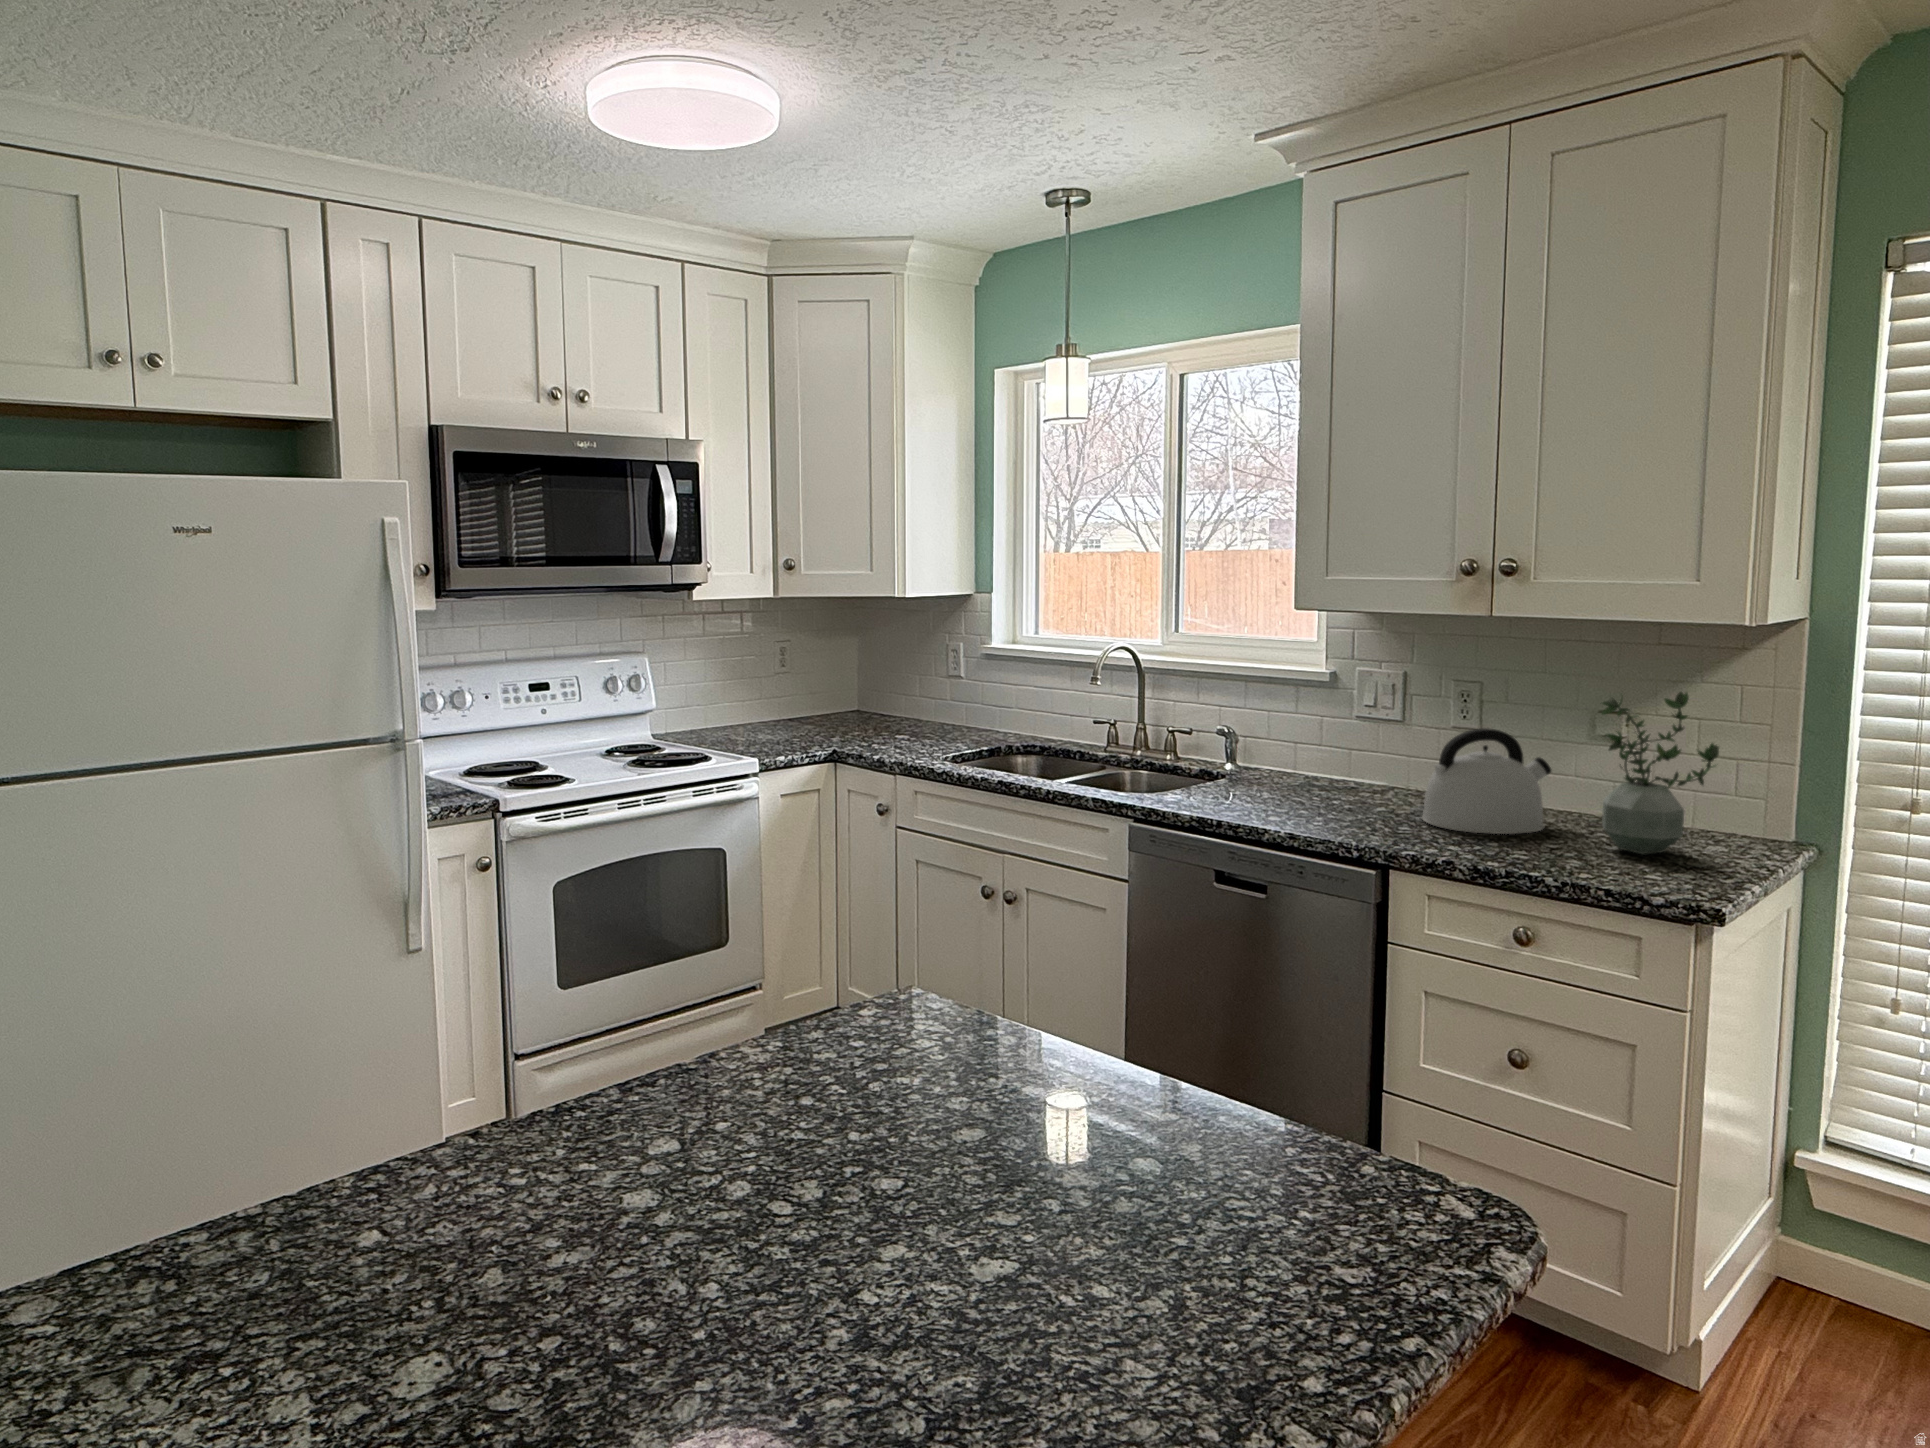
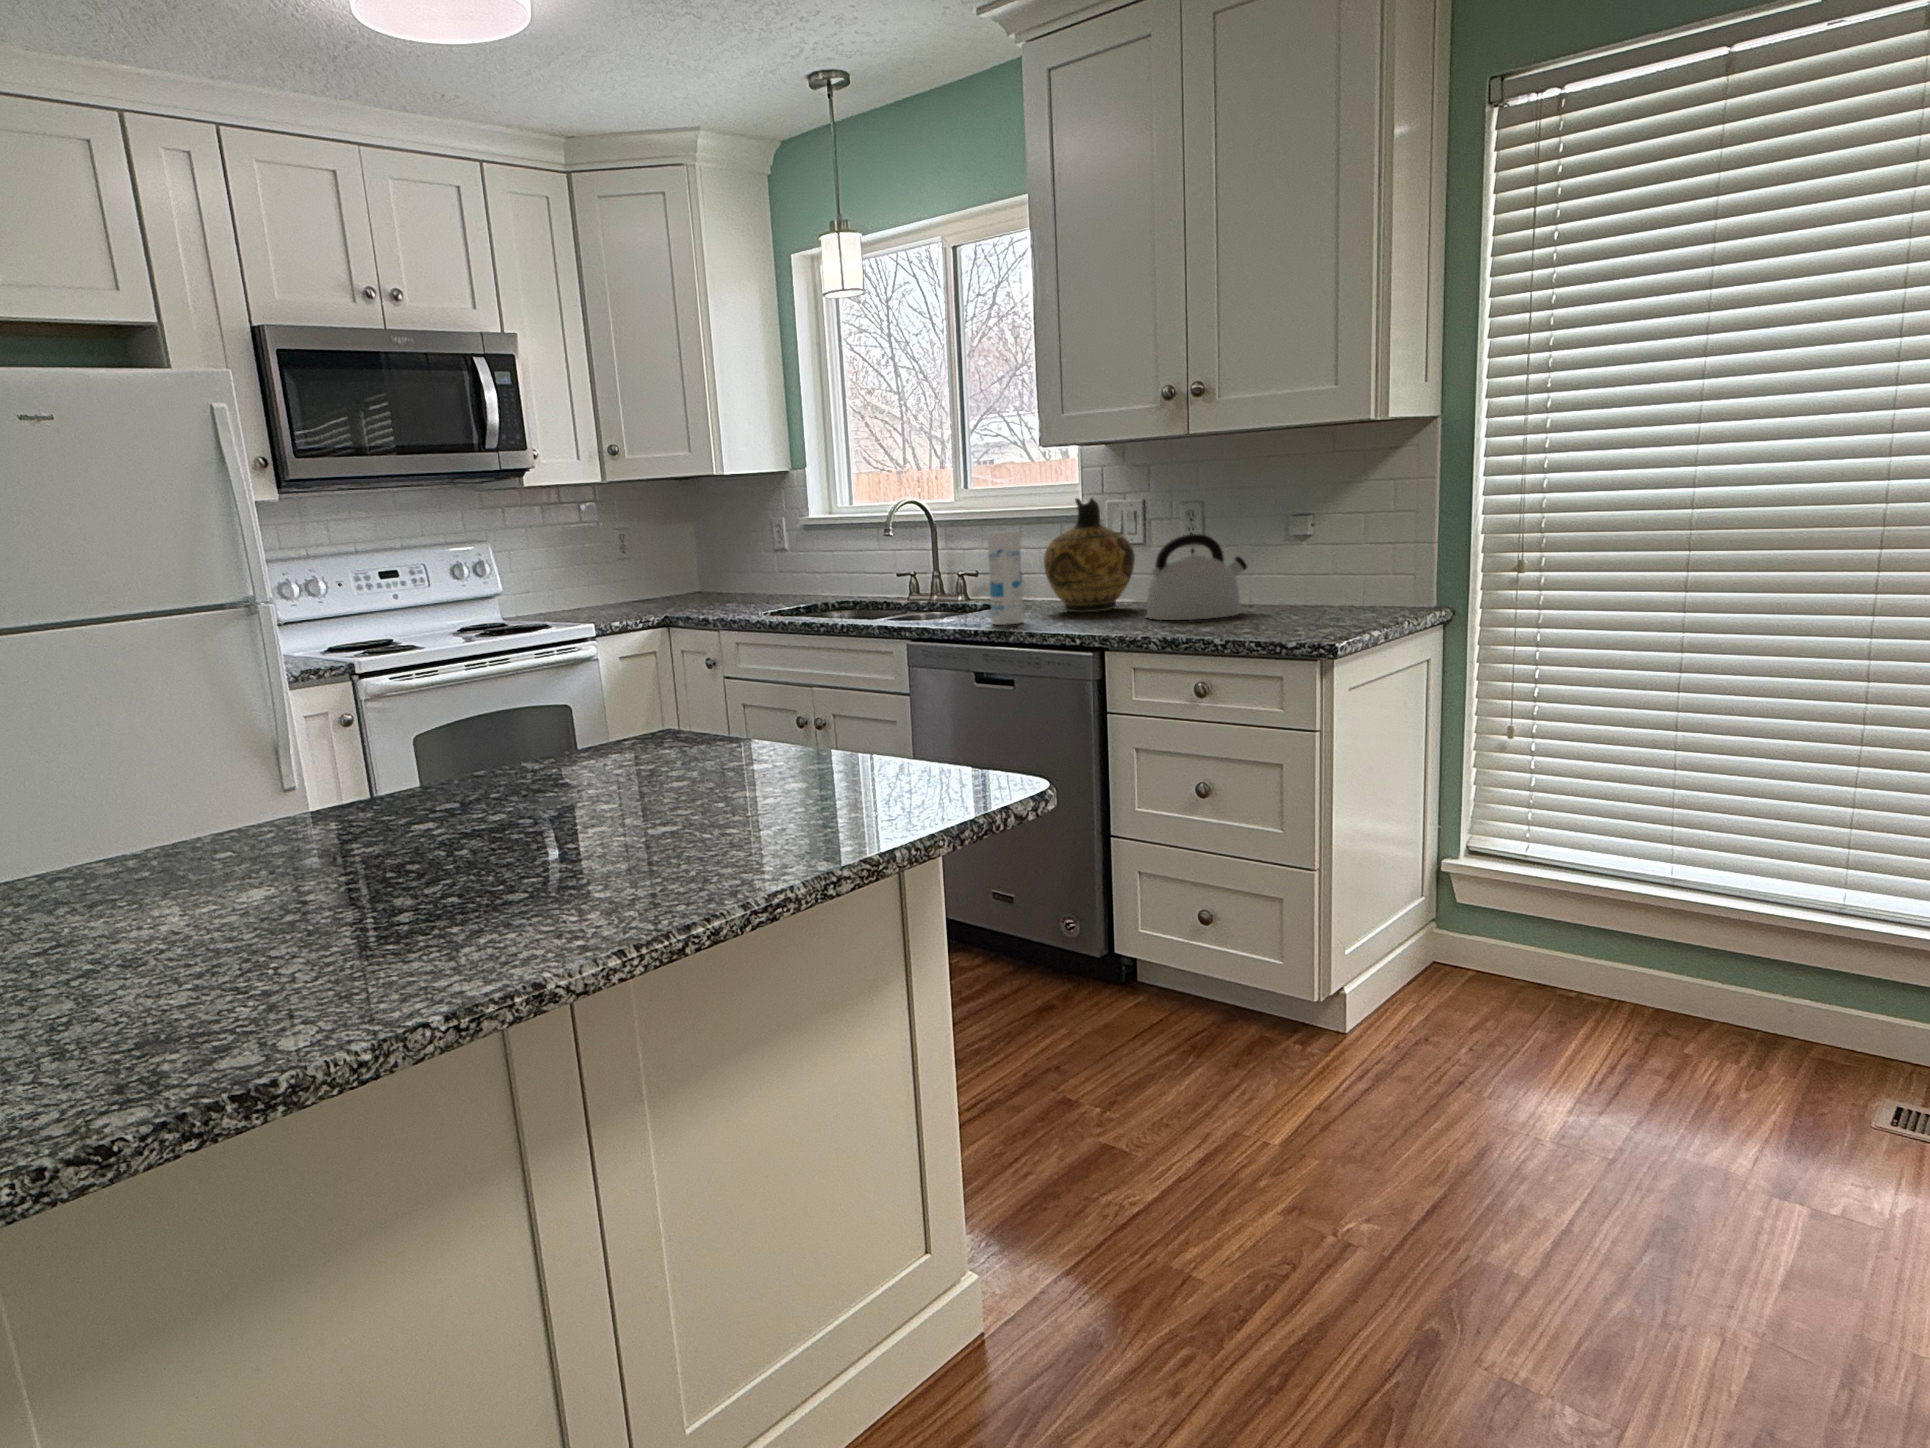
ceramic jug: none [1284,668,1395,799] -> present [1044,498,1135,612]
potted plant: present [1602,692,1719,855] -> none [1268,481,1353,620]
canister: none [1230,703,1271,814] -> present [987,530,1023,625]

